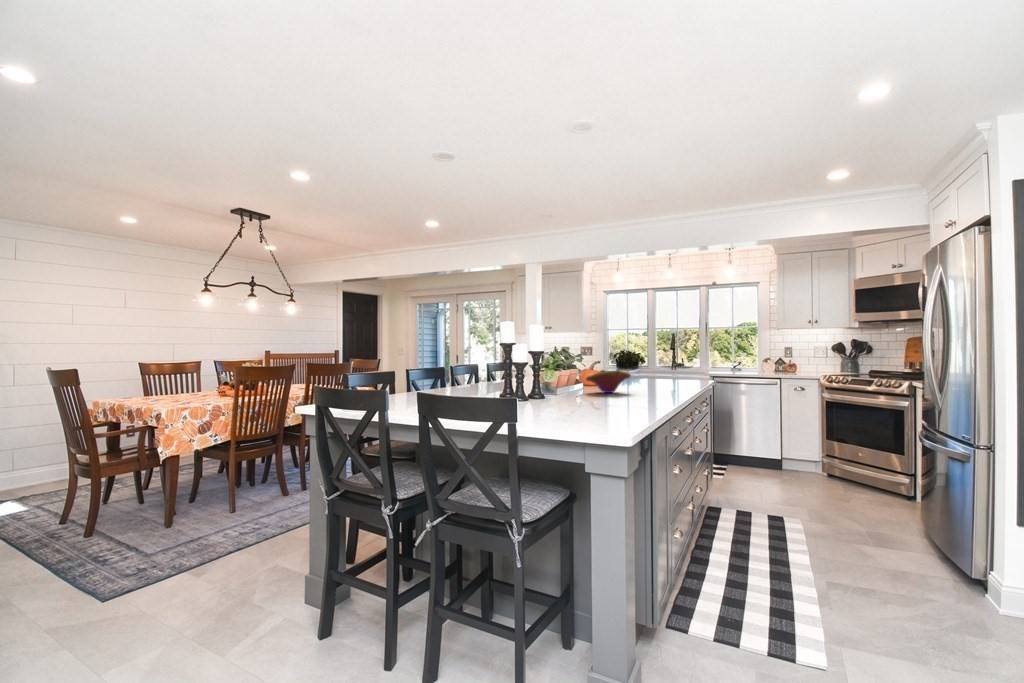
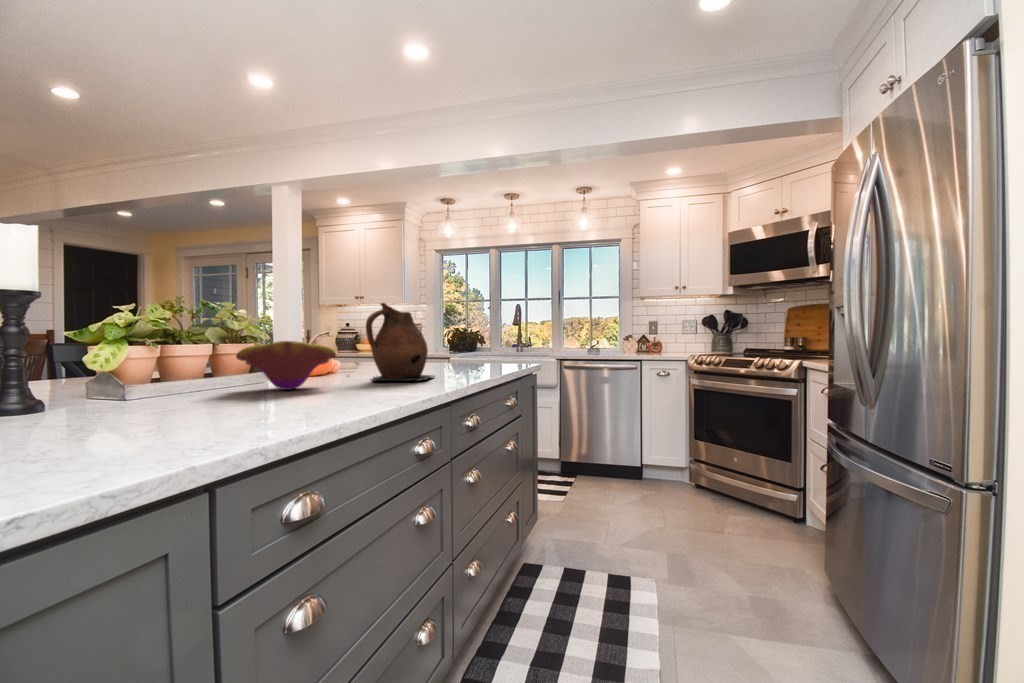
ceramic pitcher: none [632,349,668,391] -> present [366,303,435,381]

